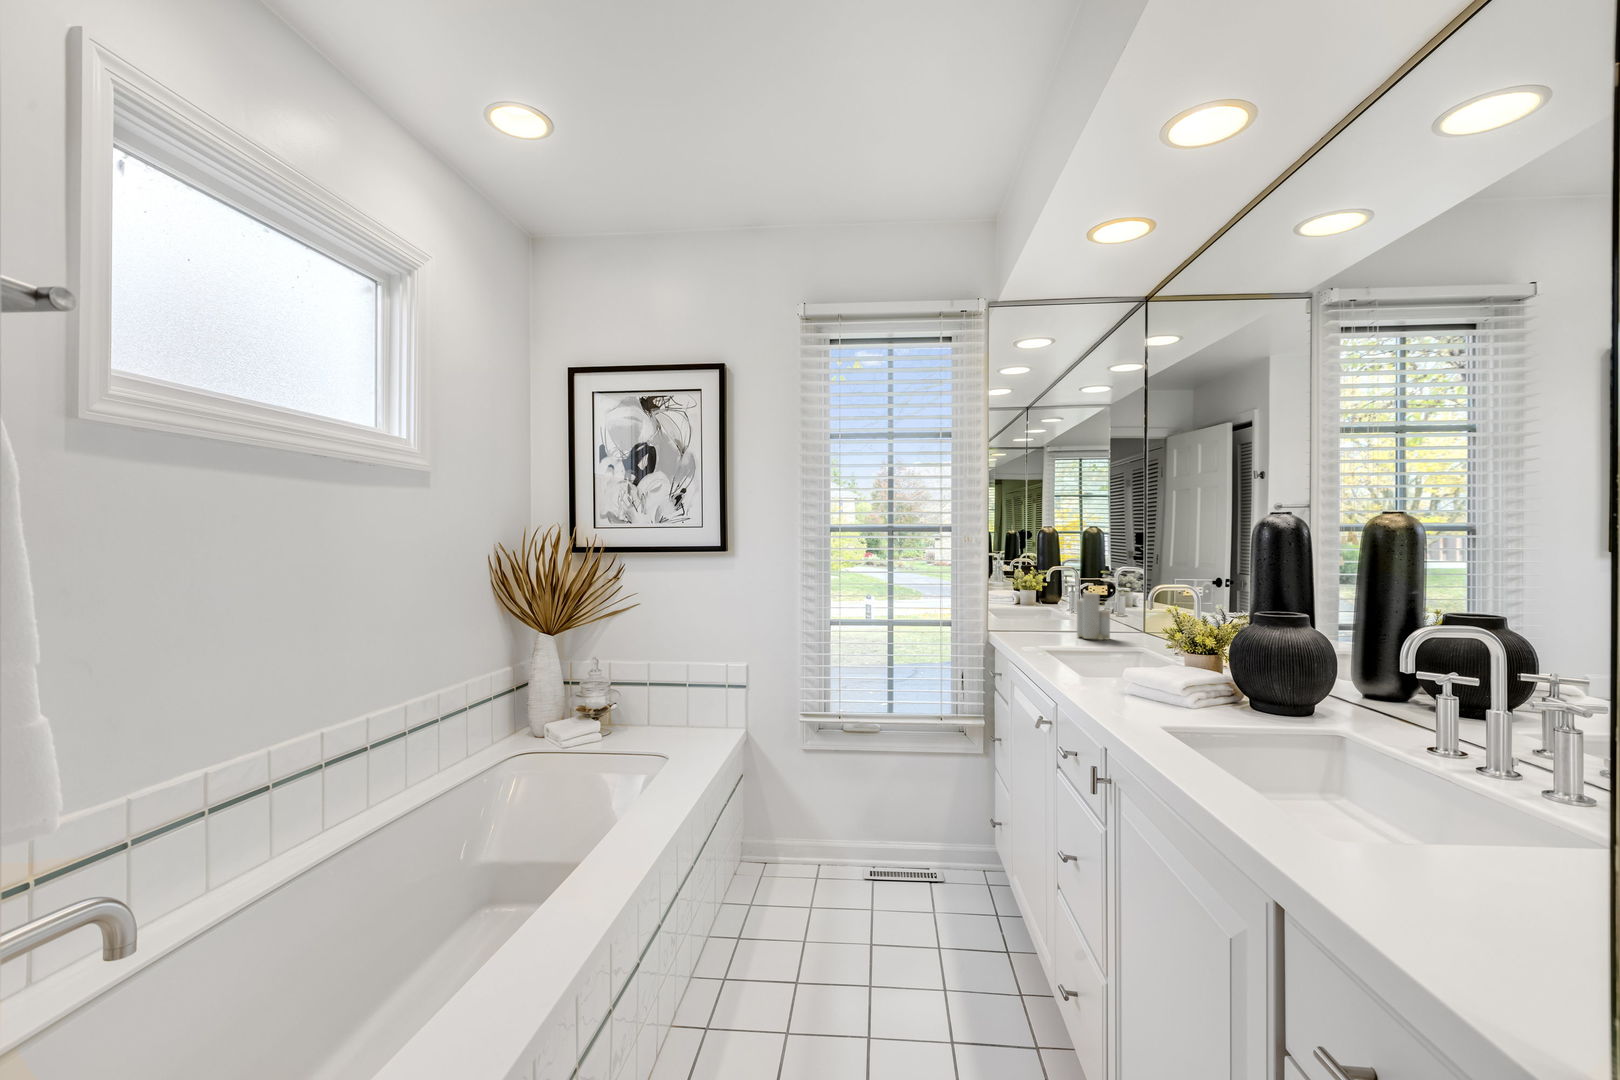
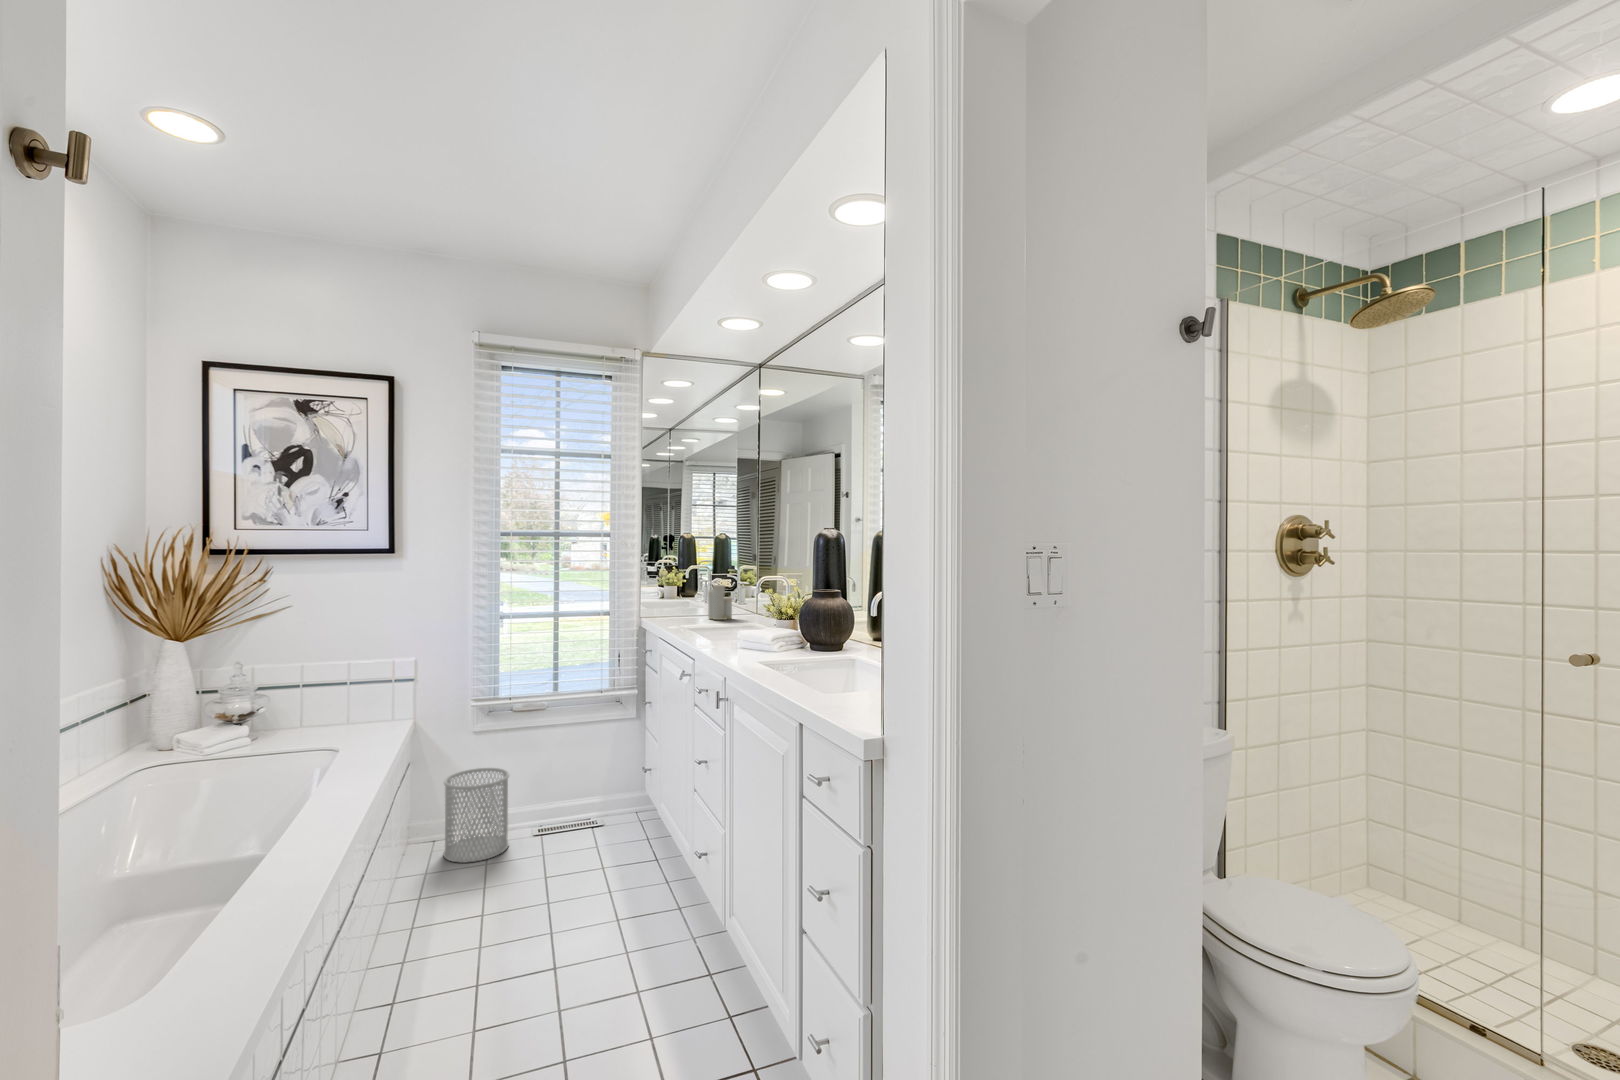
wastebasket: none [772,789,839,898] -> present [443,768,509,863]

